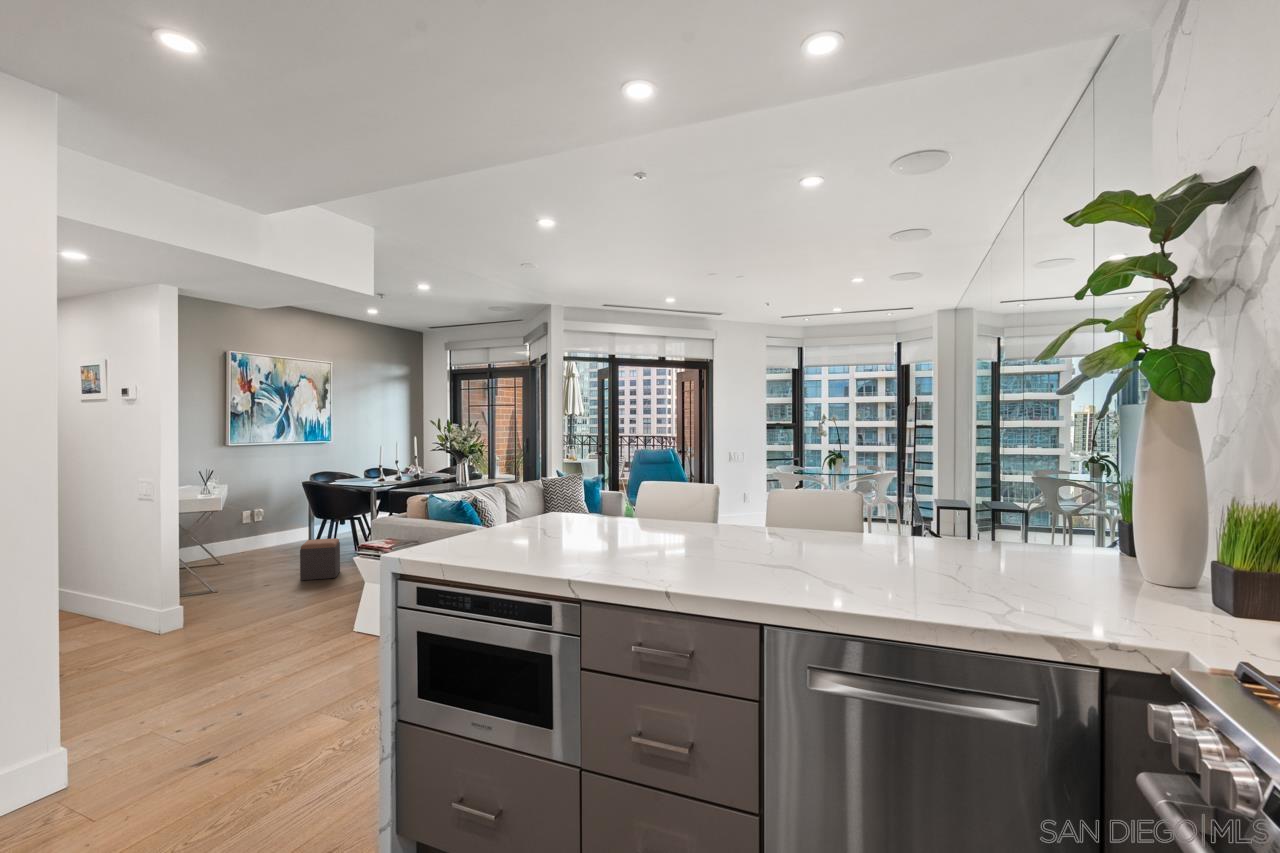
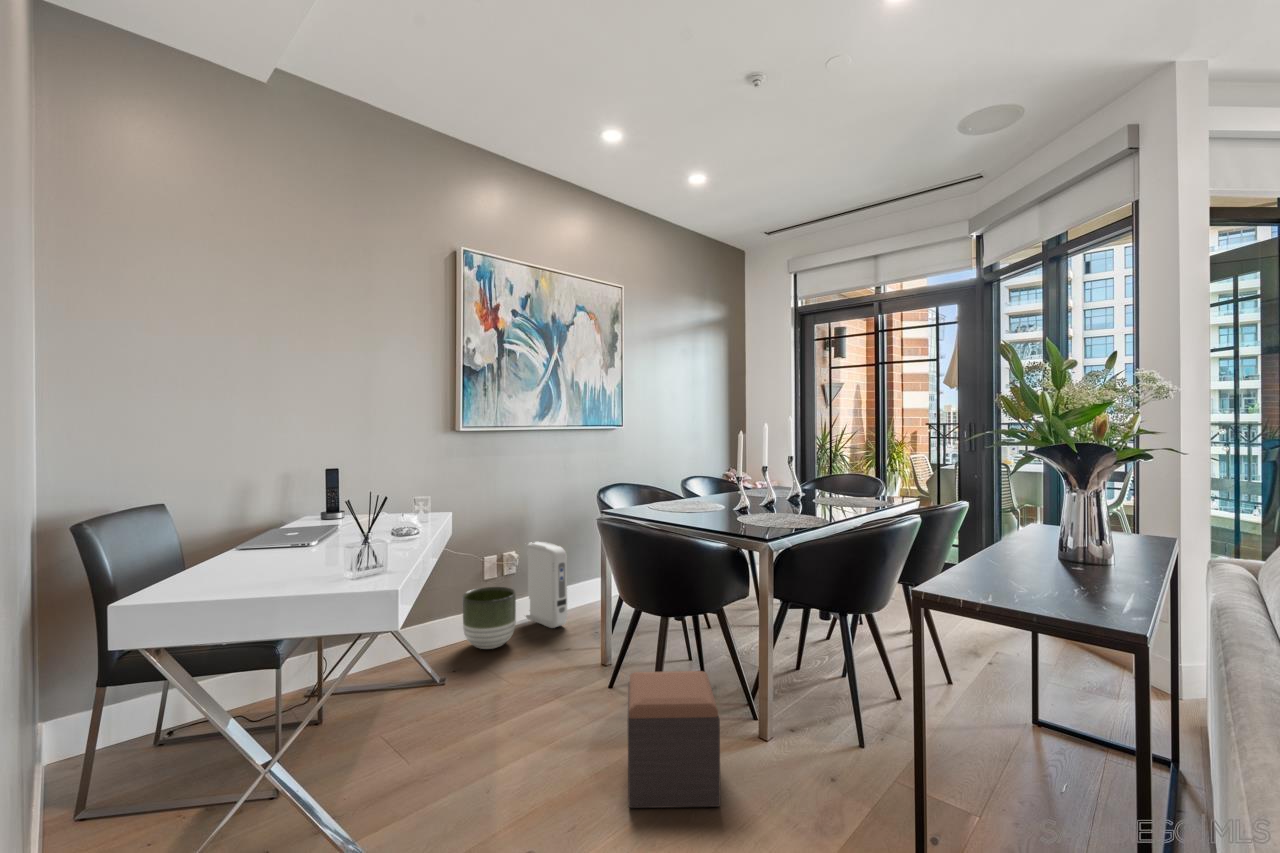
air purifier: none [266,505,292,548] -> present [526,542,567,628]
planter: none [230,526,261,556] -> present [462,587,516,649]

